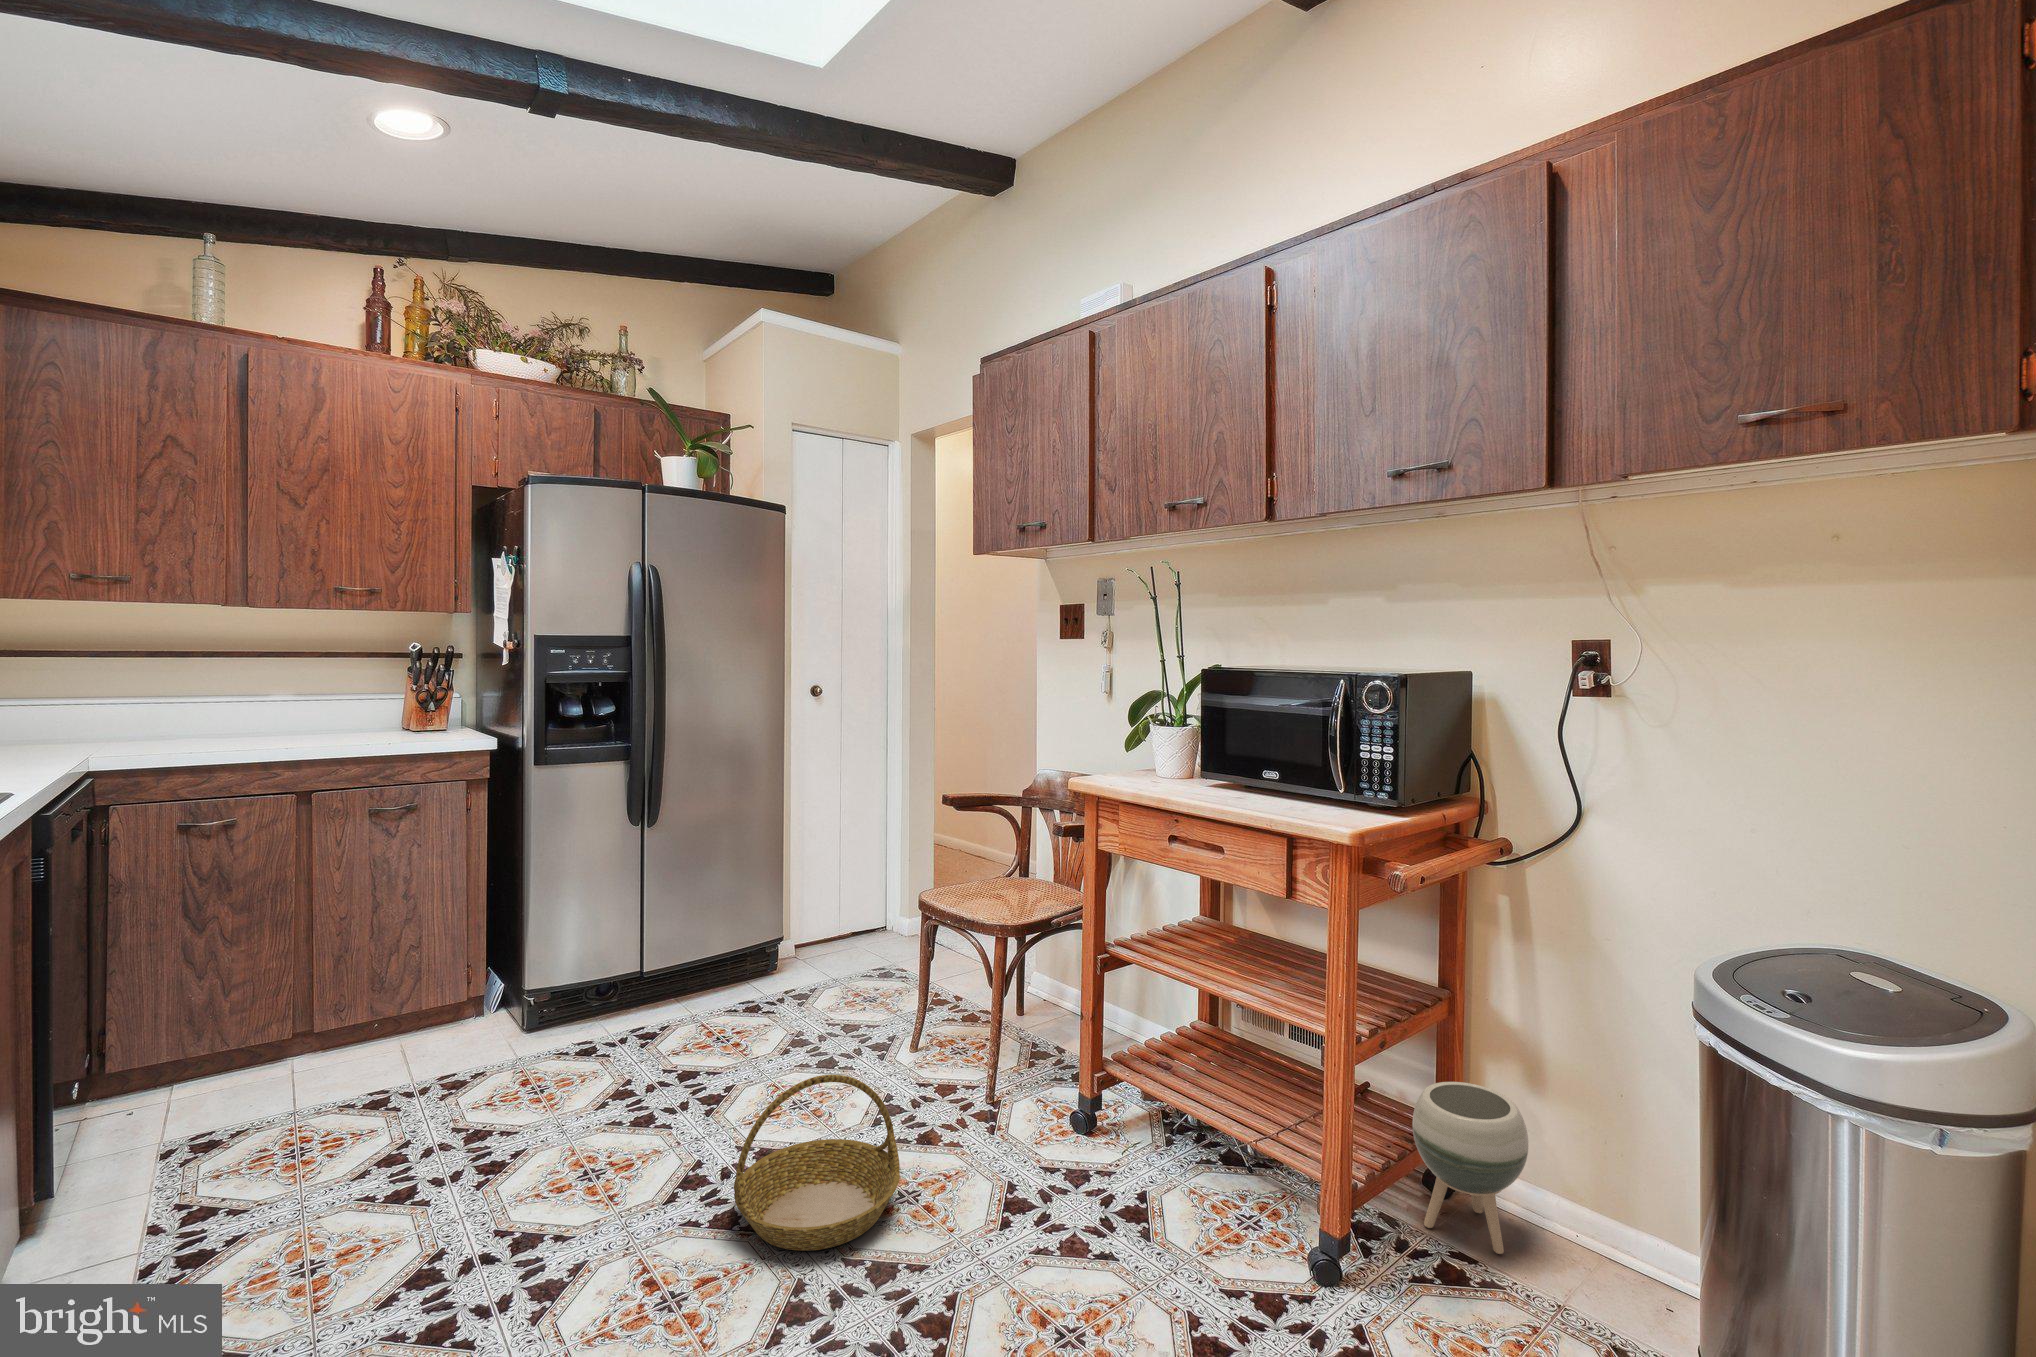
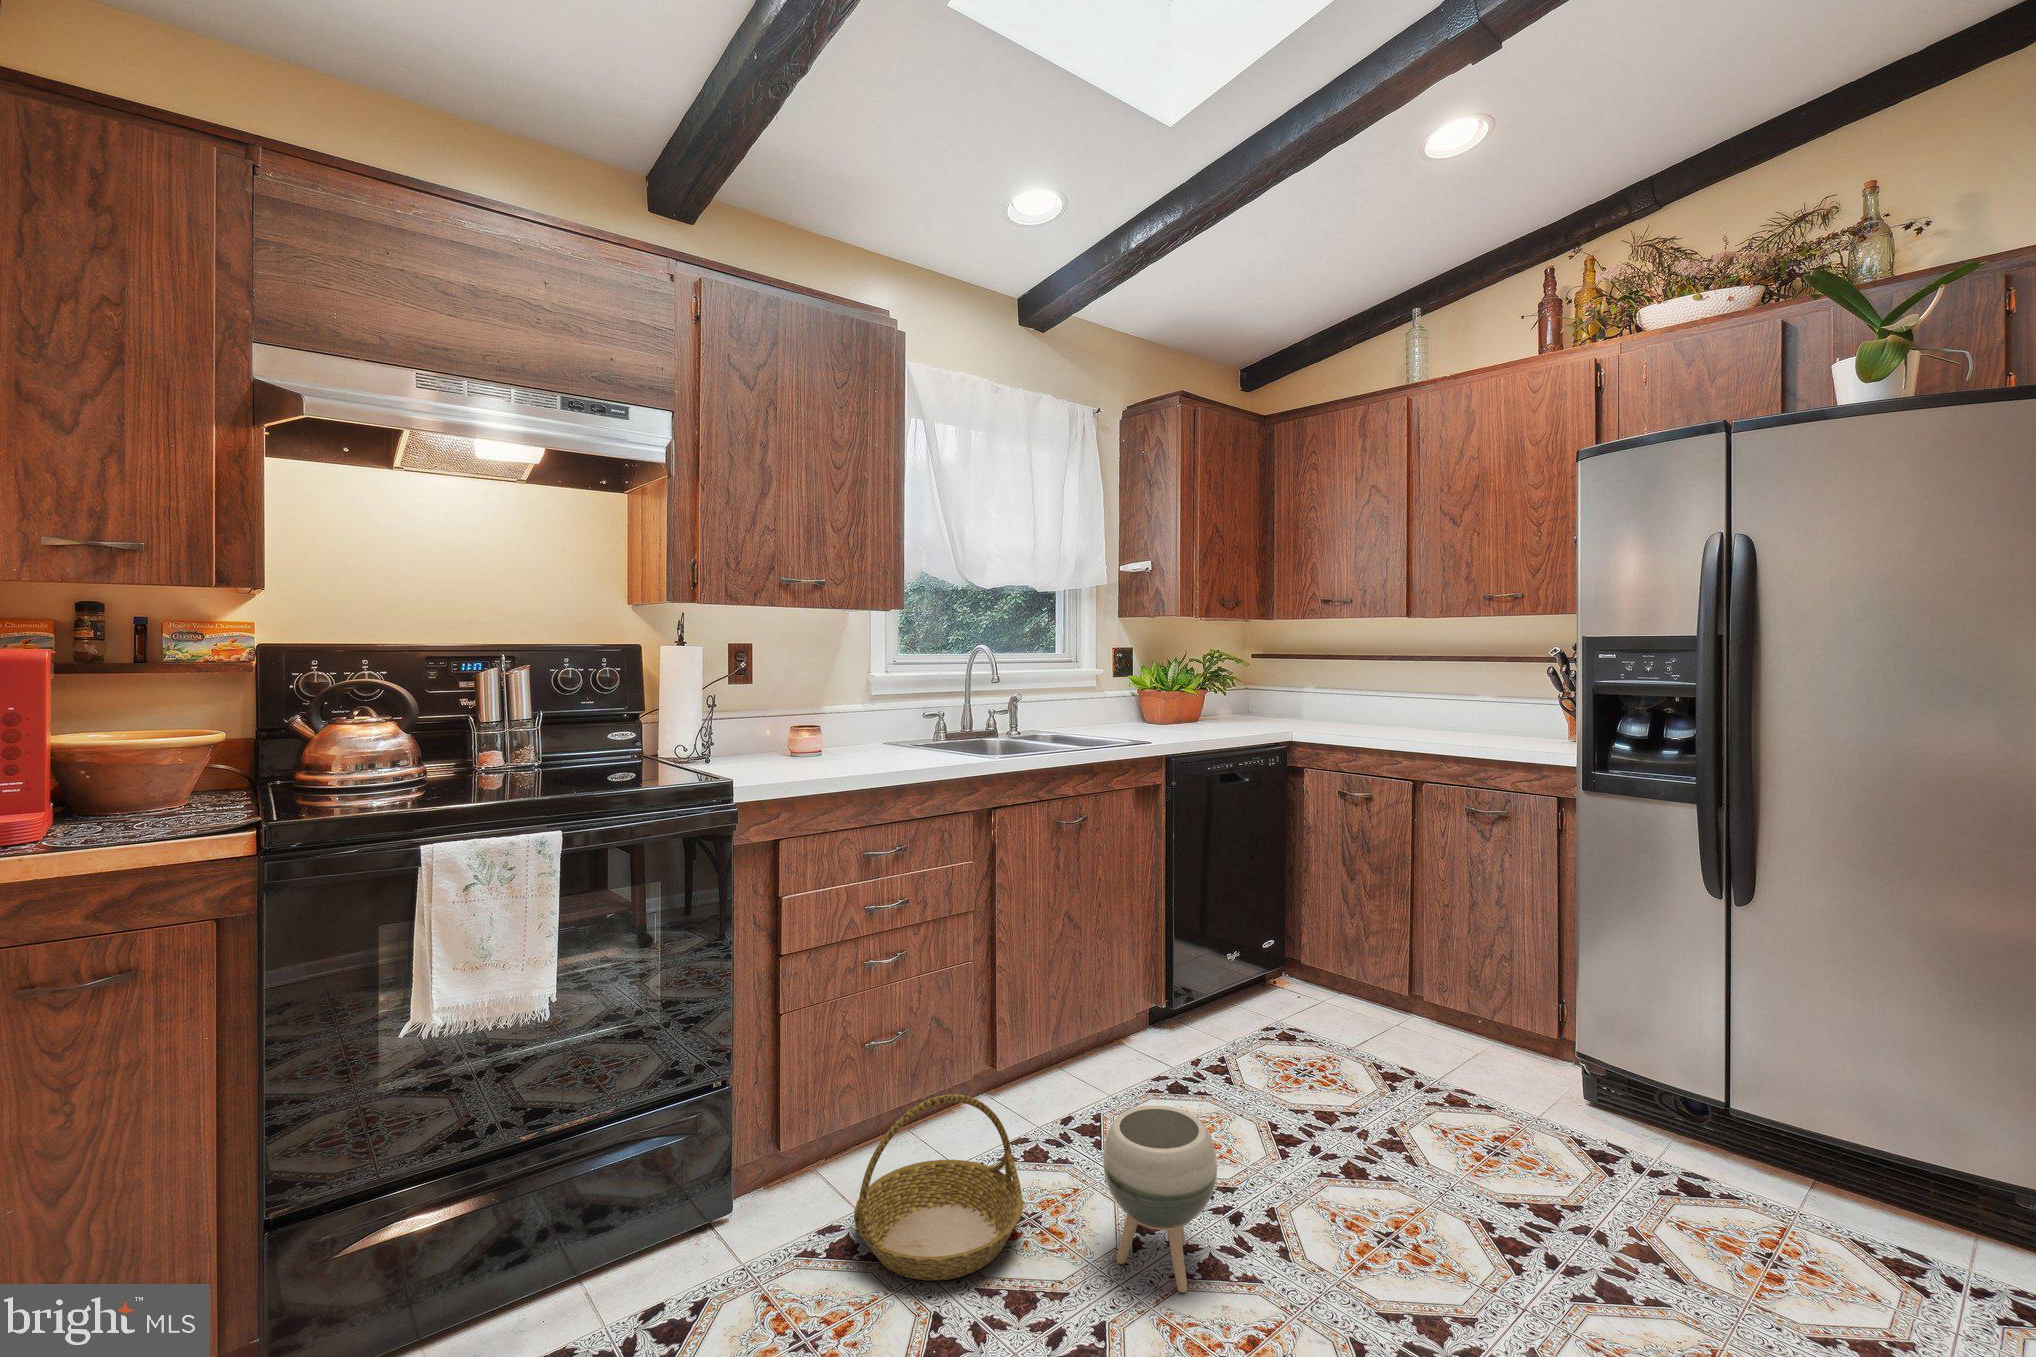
planter: present [1412,1082,1529,1254] -> present [1103,1106,1217,1293]

